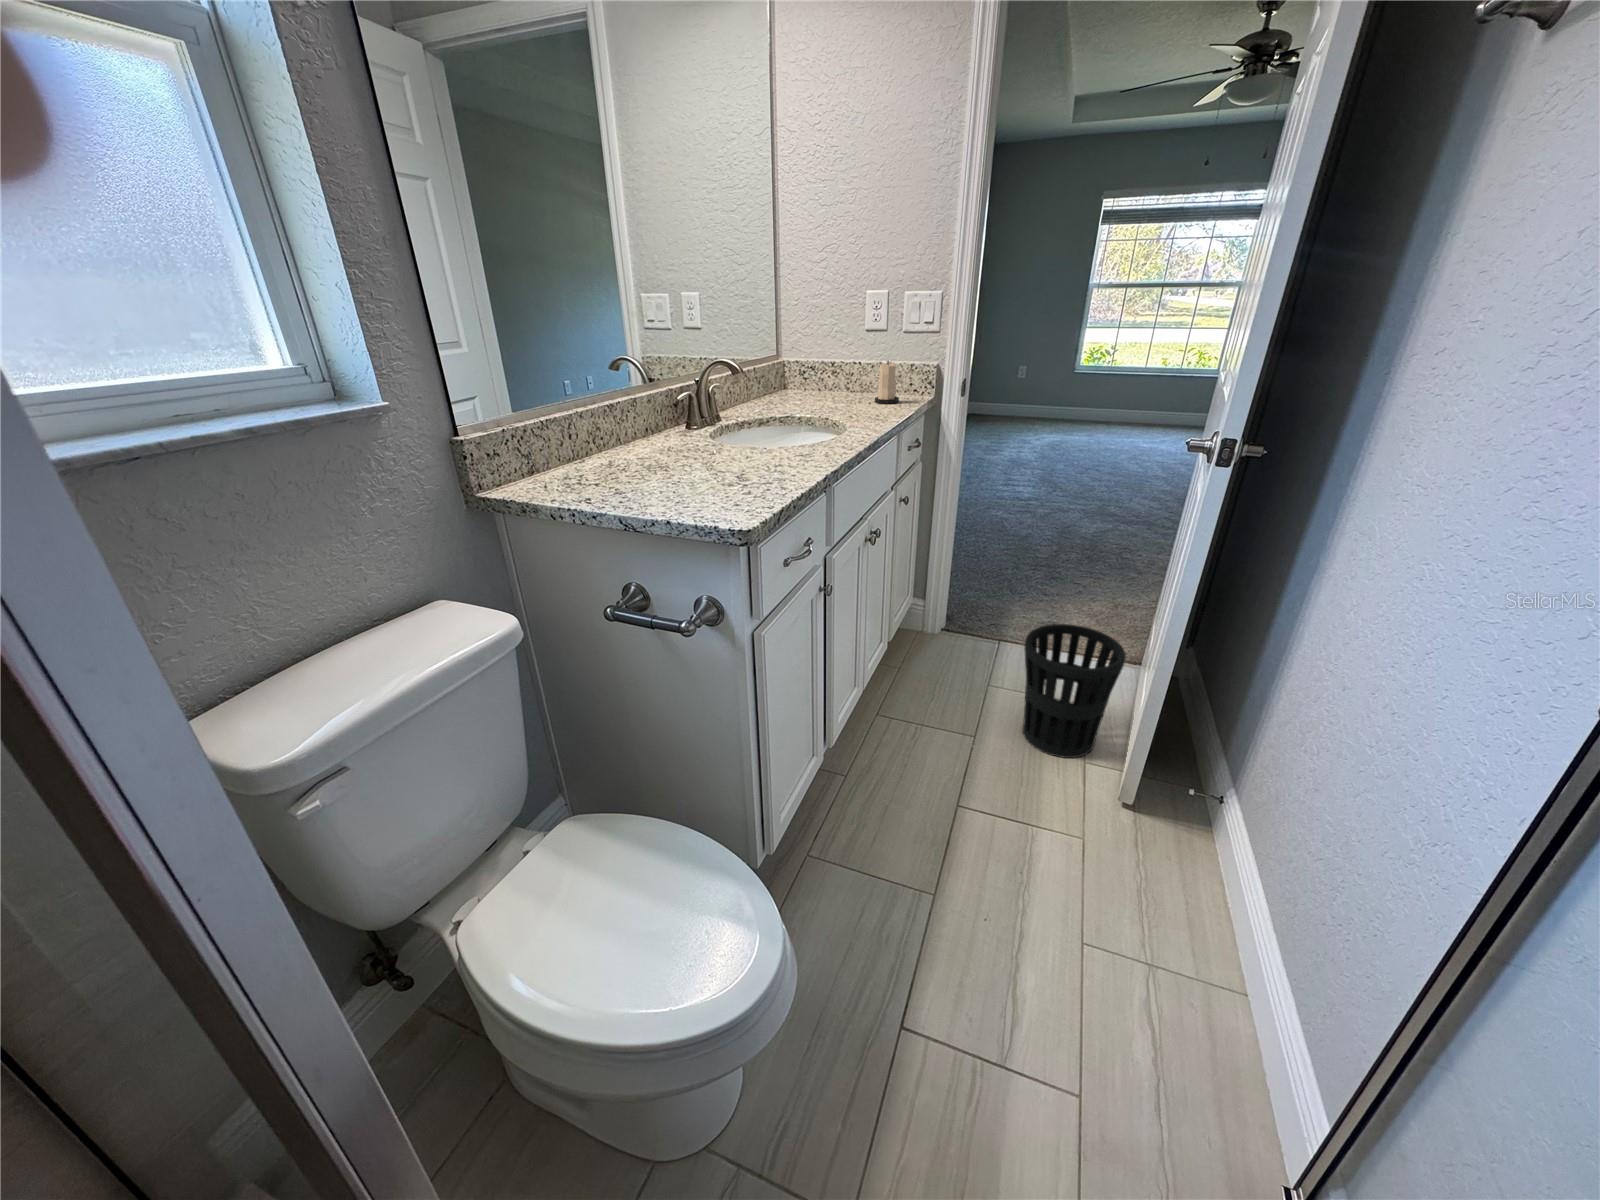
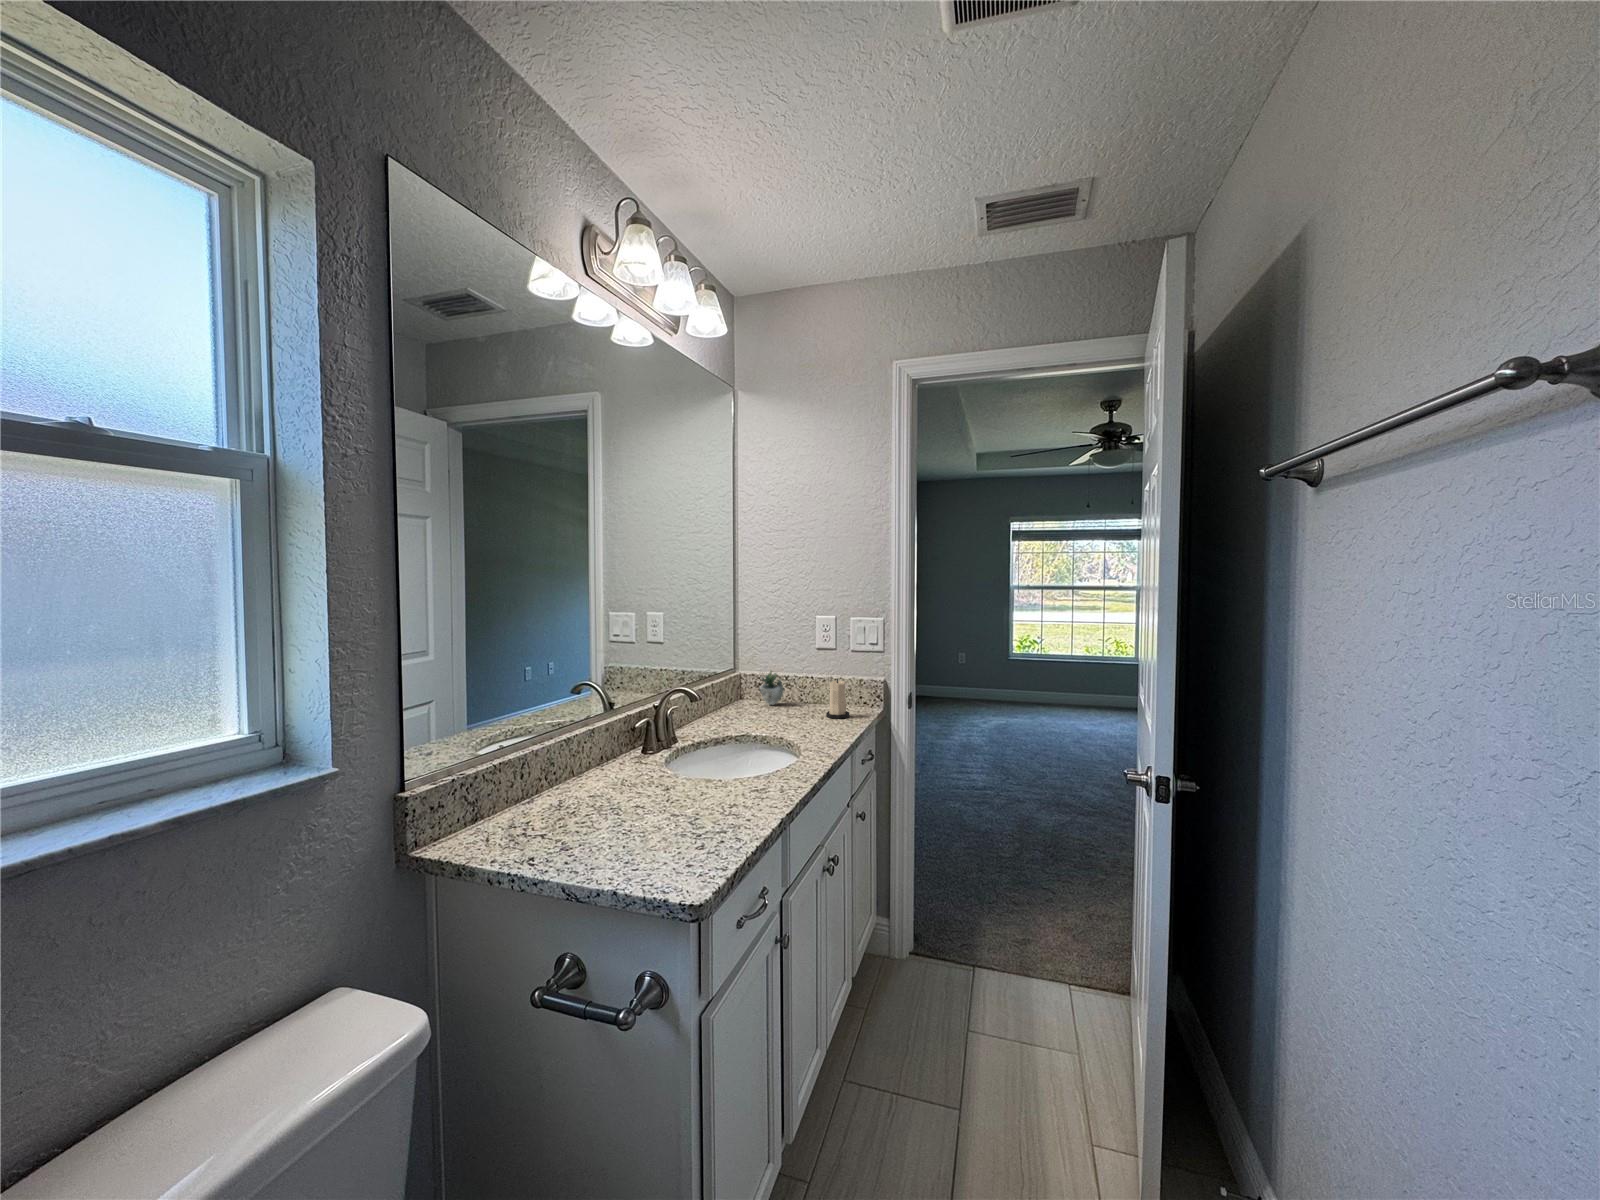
succulent plant: none [806,352,852,394] -> present [760,671,784,705]
wastebasket: present [1023,624,1126,758] -> none [1001,957,1111,1137]

